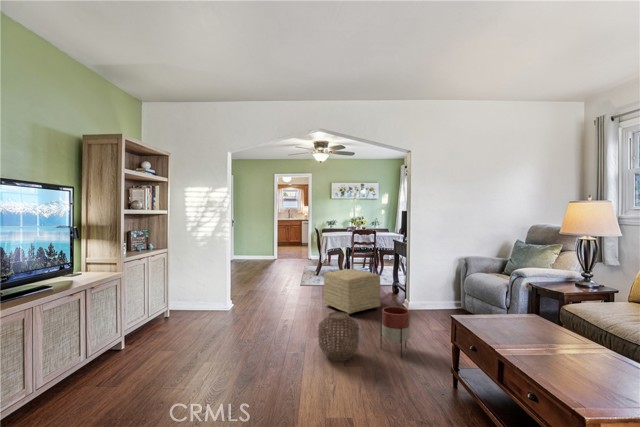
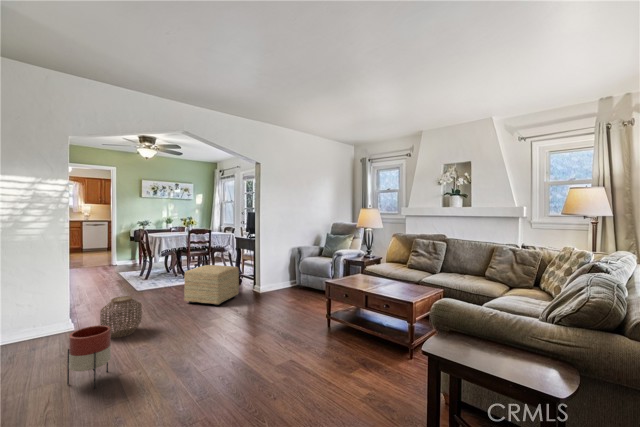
planter: present [381,306,410,358] -> present [67,325,111,389]
woven basket: present [318,312,359,361] -> present [100,296,142,338]

